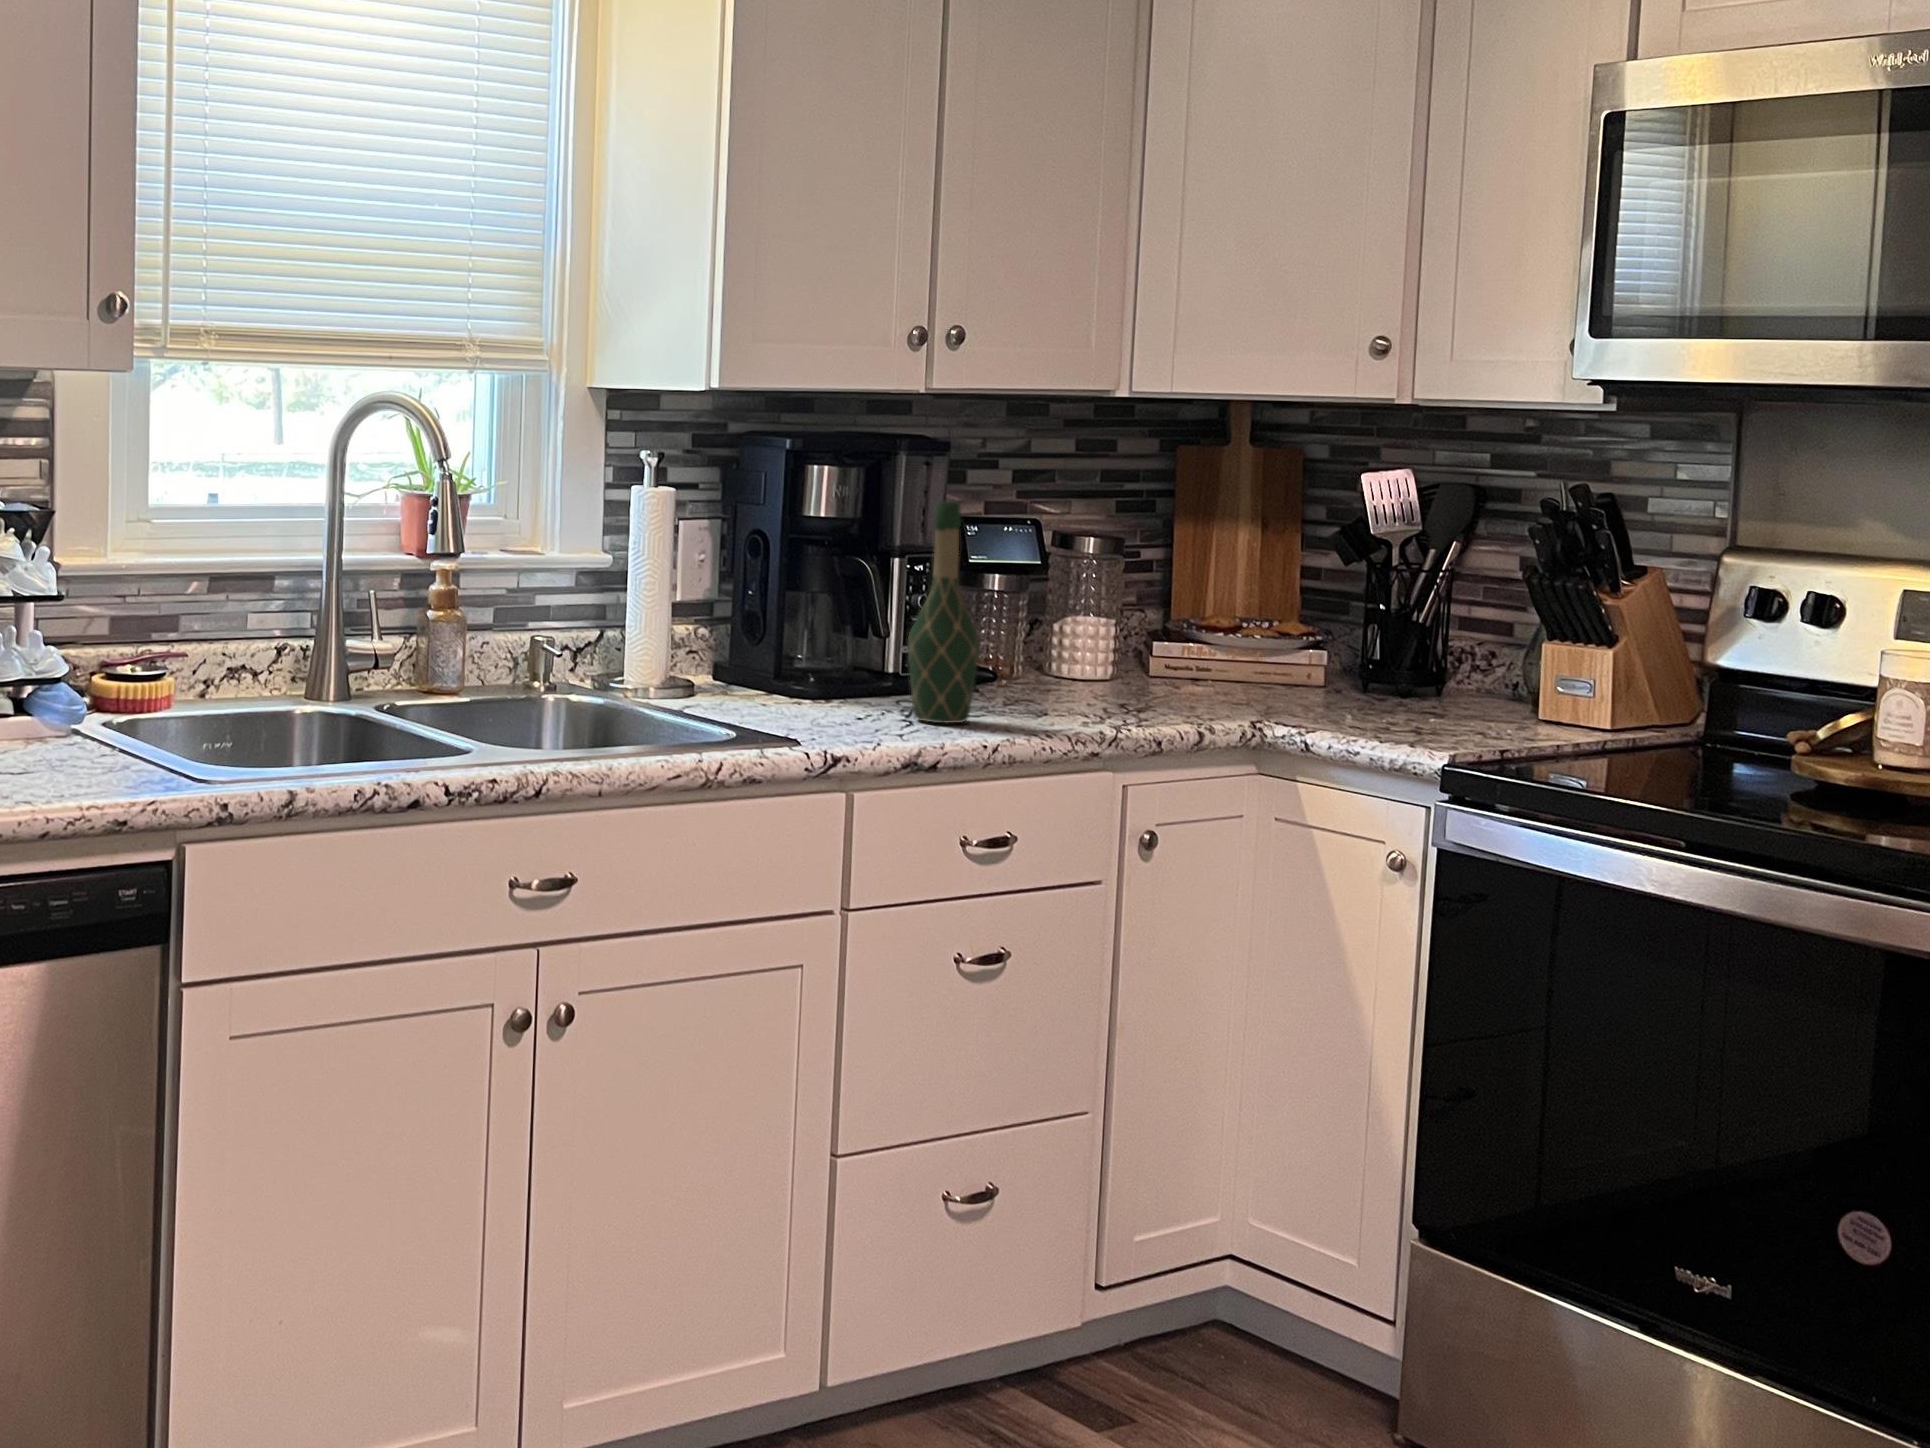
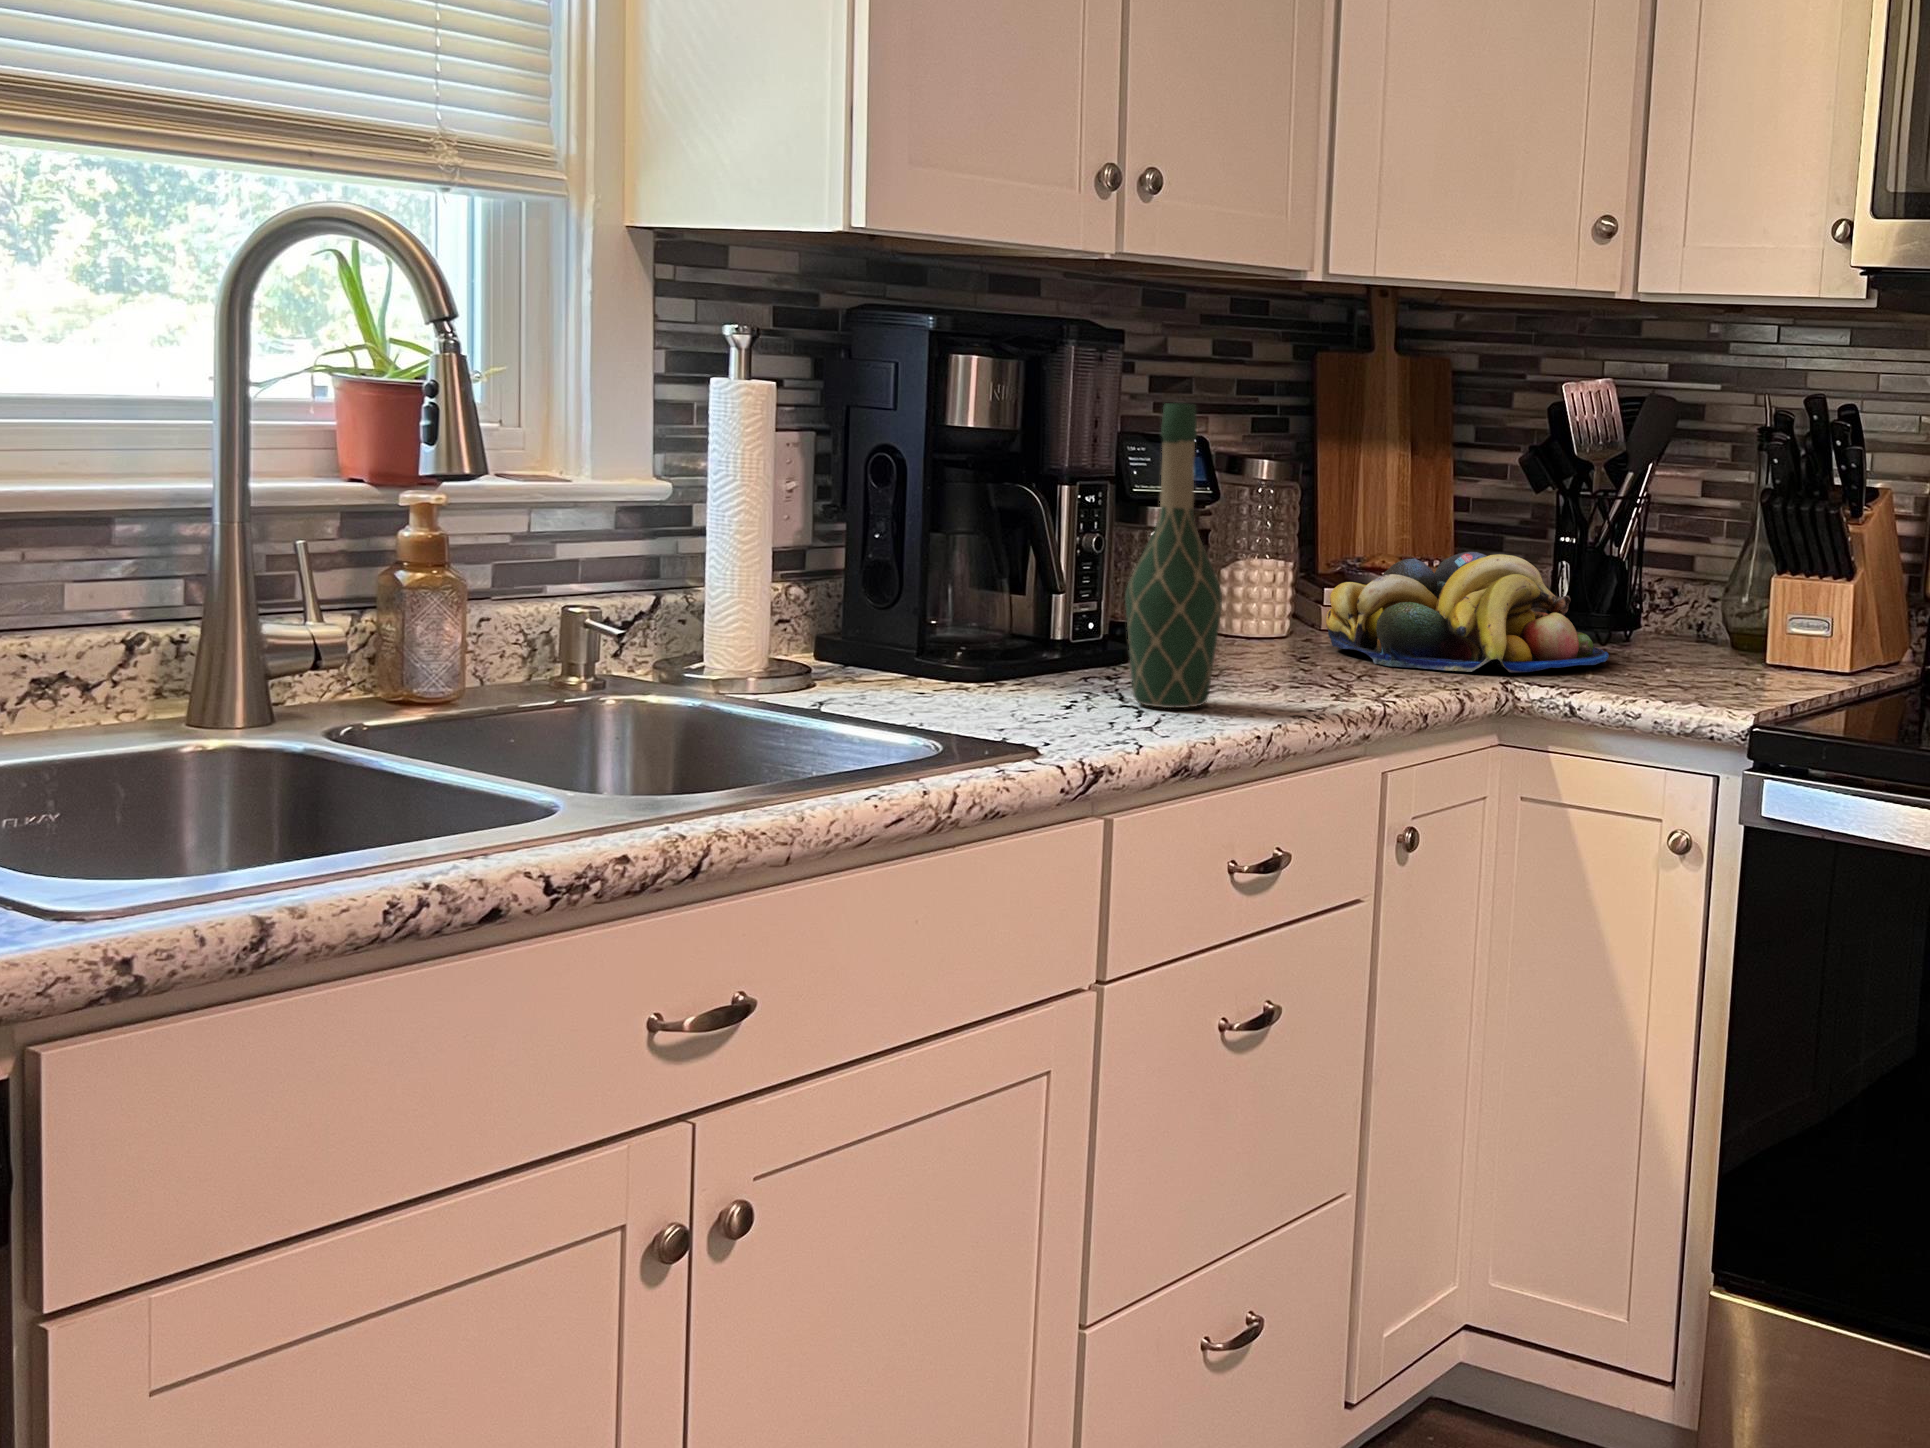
fruit bowl: none [1131,615,1378,713] -> present [1326,552,1609,672]

